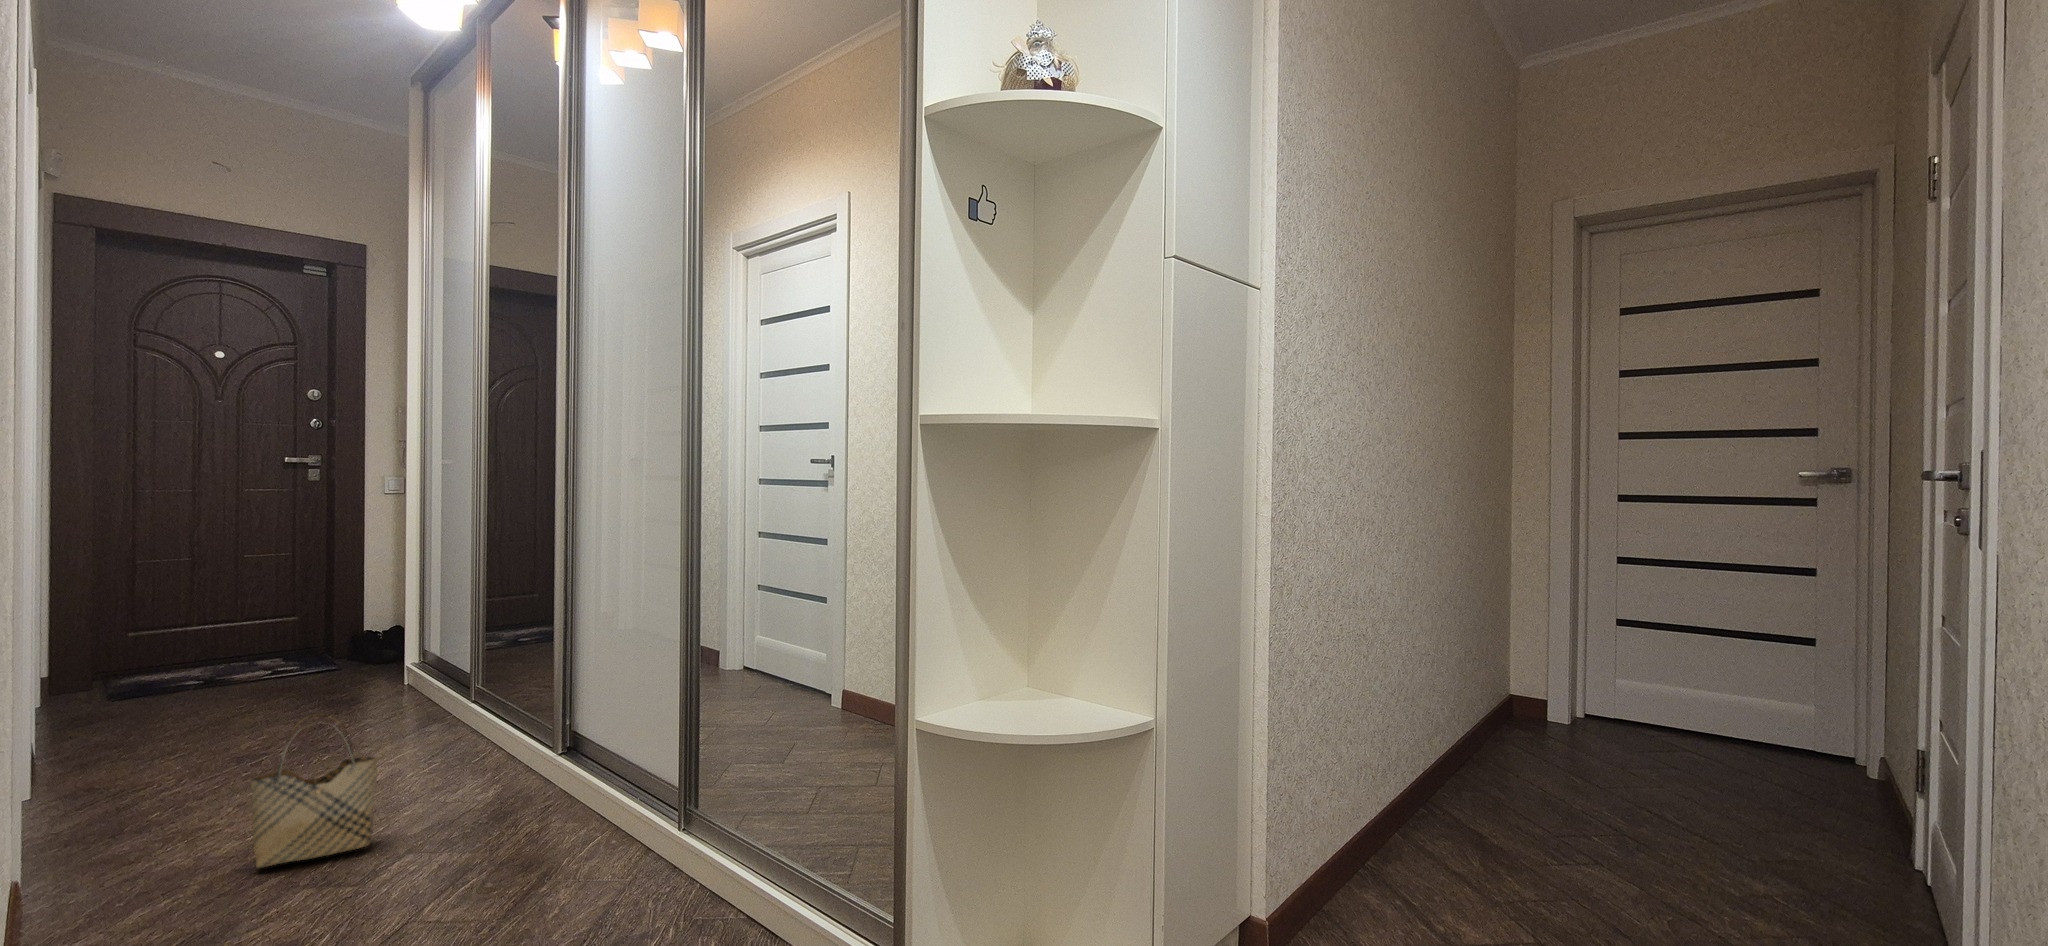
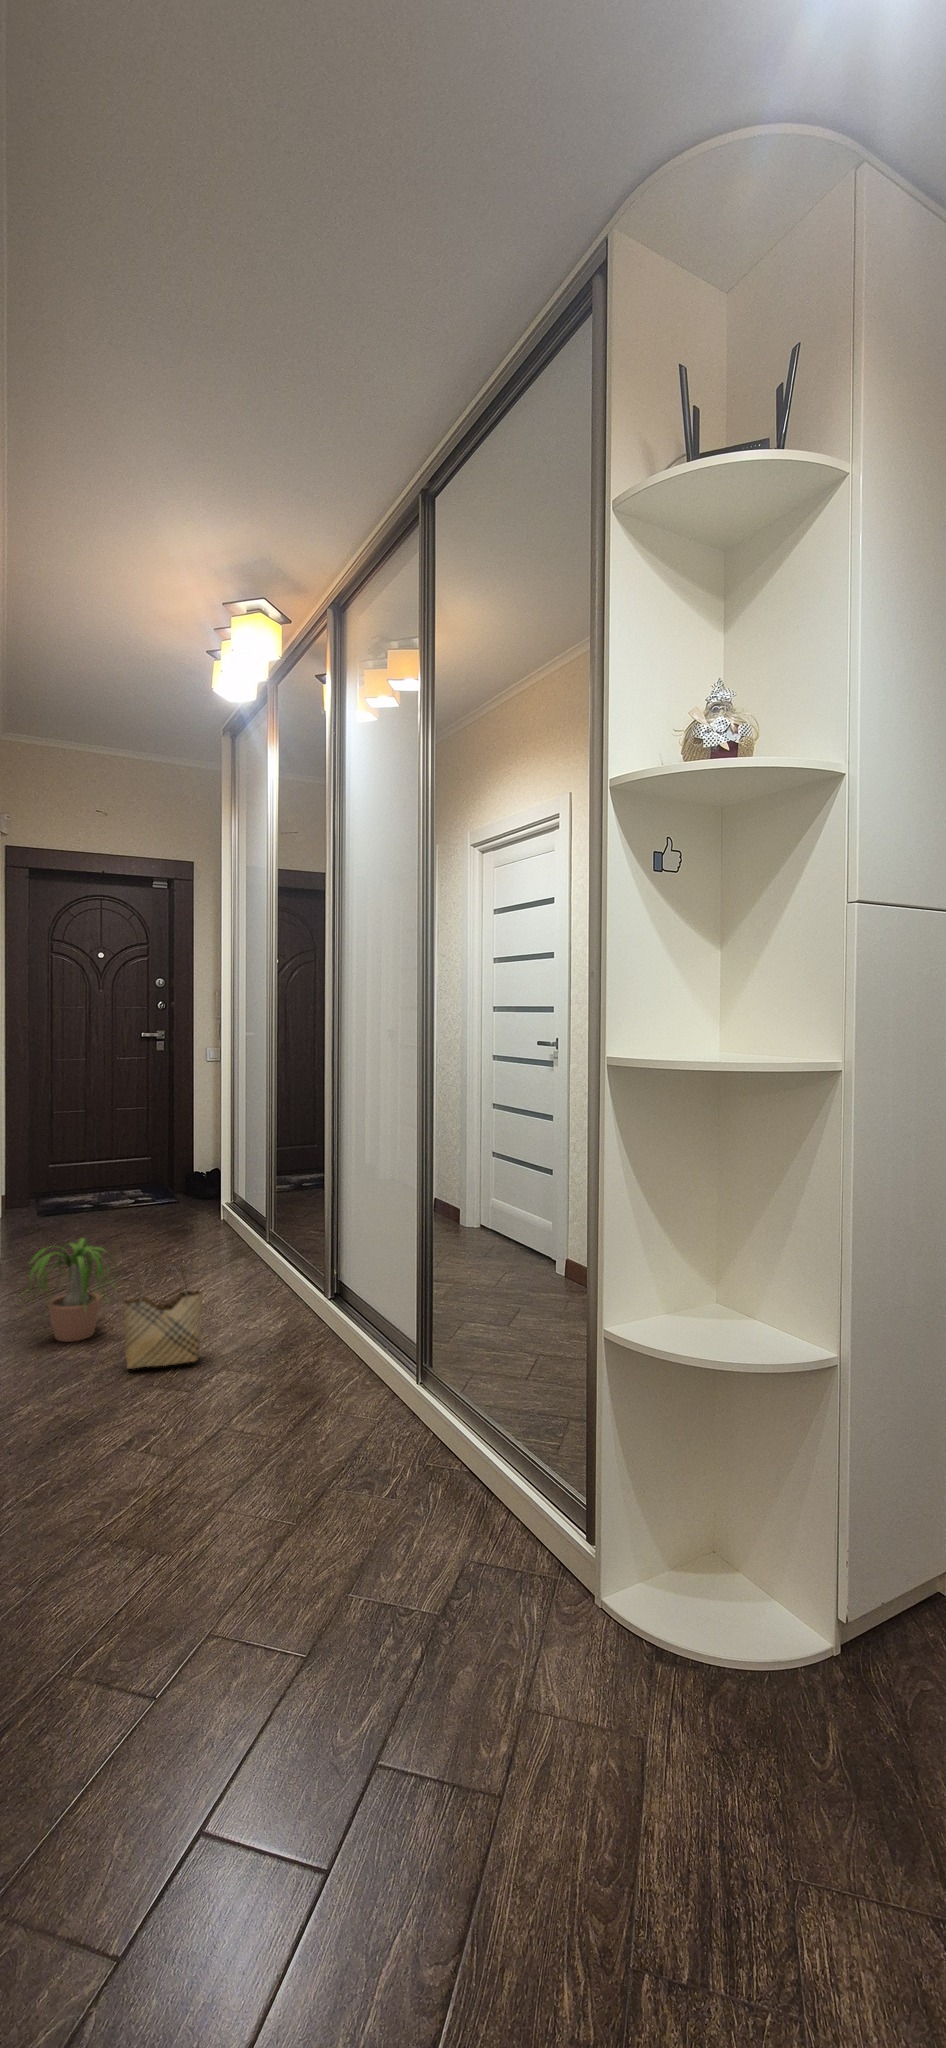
potted plant: none [50,705,254,848] -> present [27,1238,116,1342]

